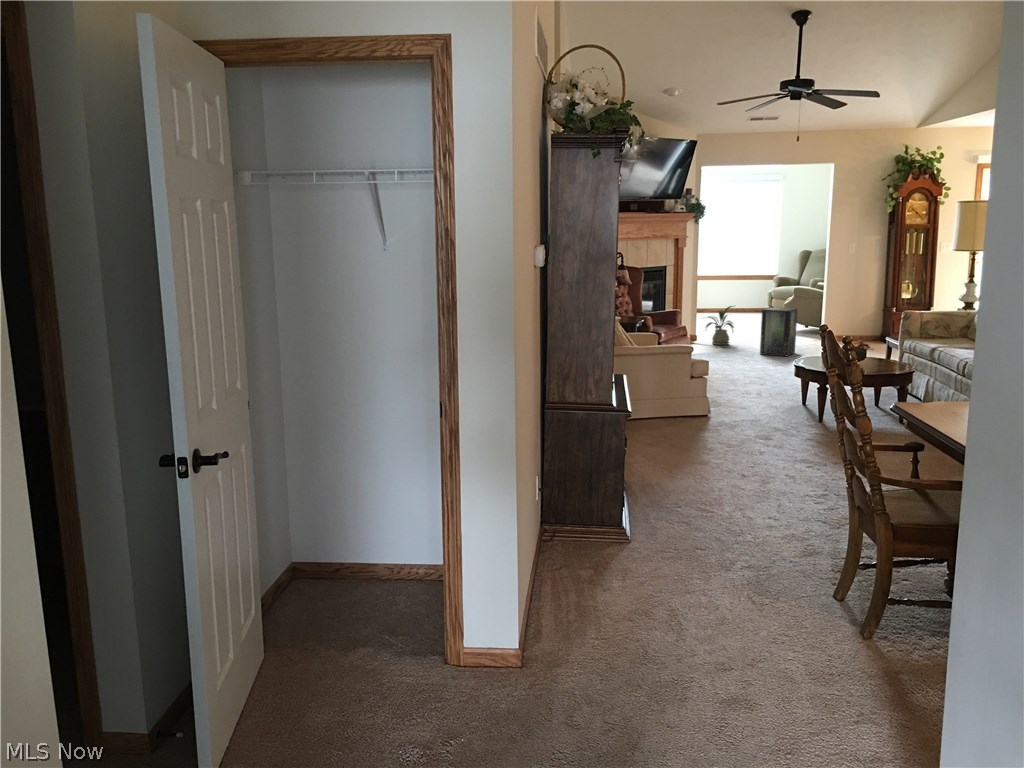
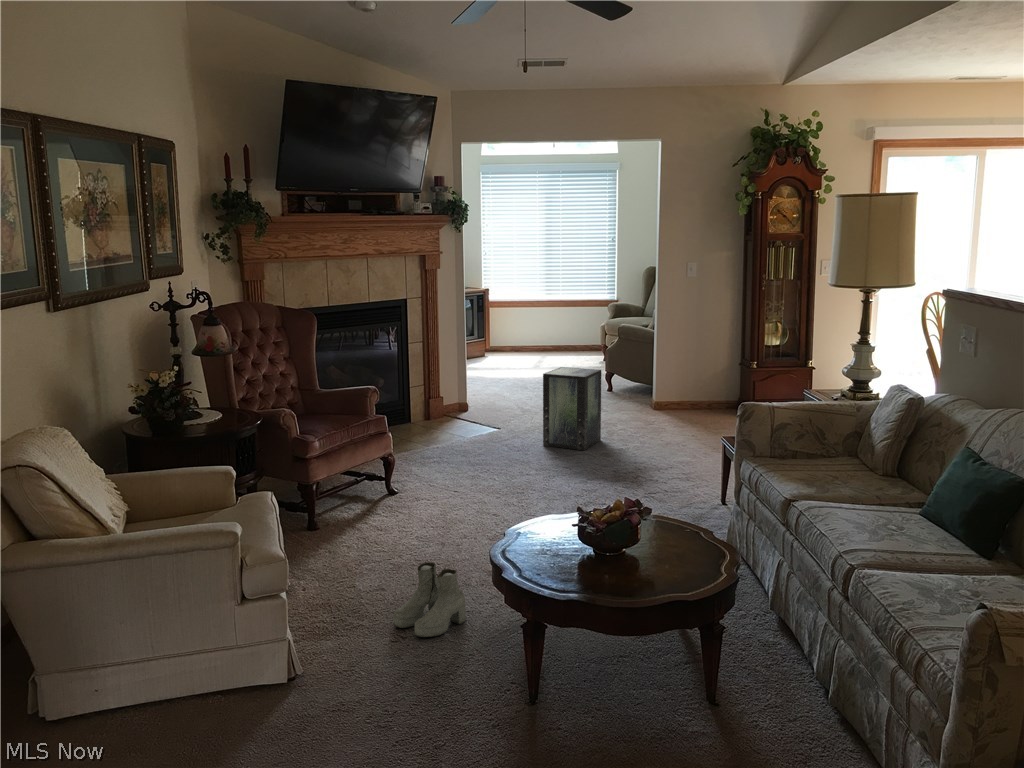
house plant: present [706,306,734,345] -> none [461,359,522,422]
boots: none [734,377,769,407] -> present [393,563,465,637]

